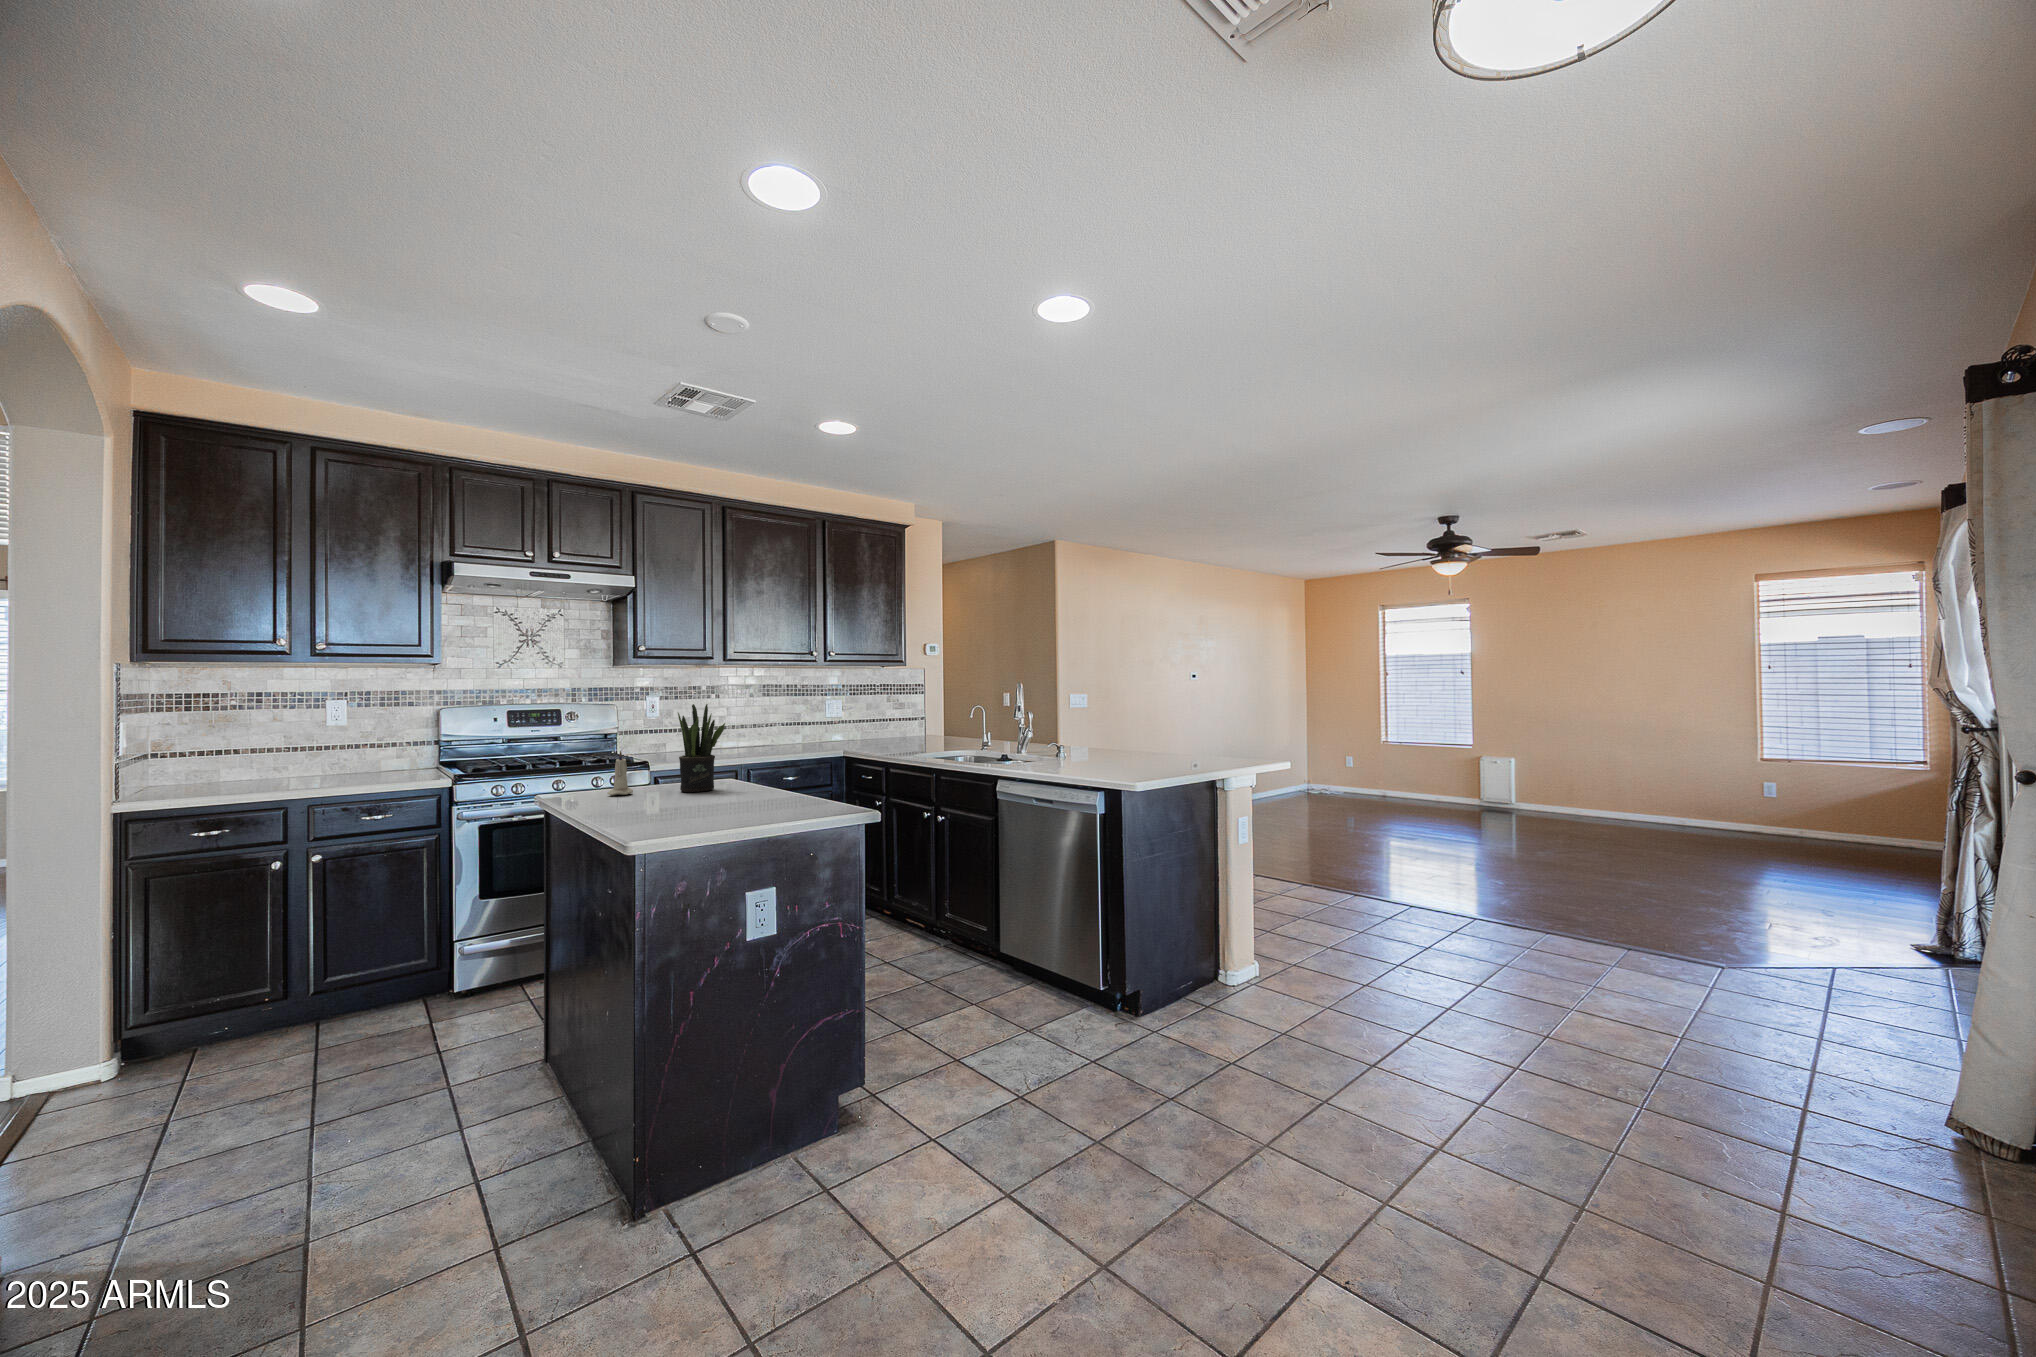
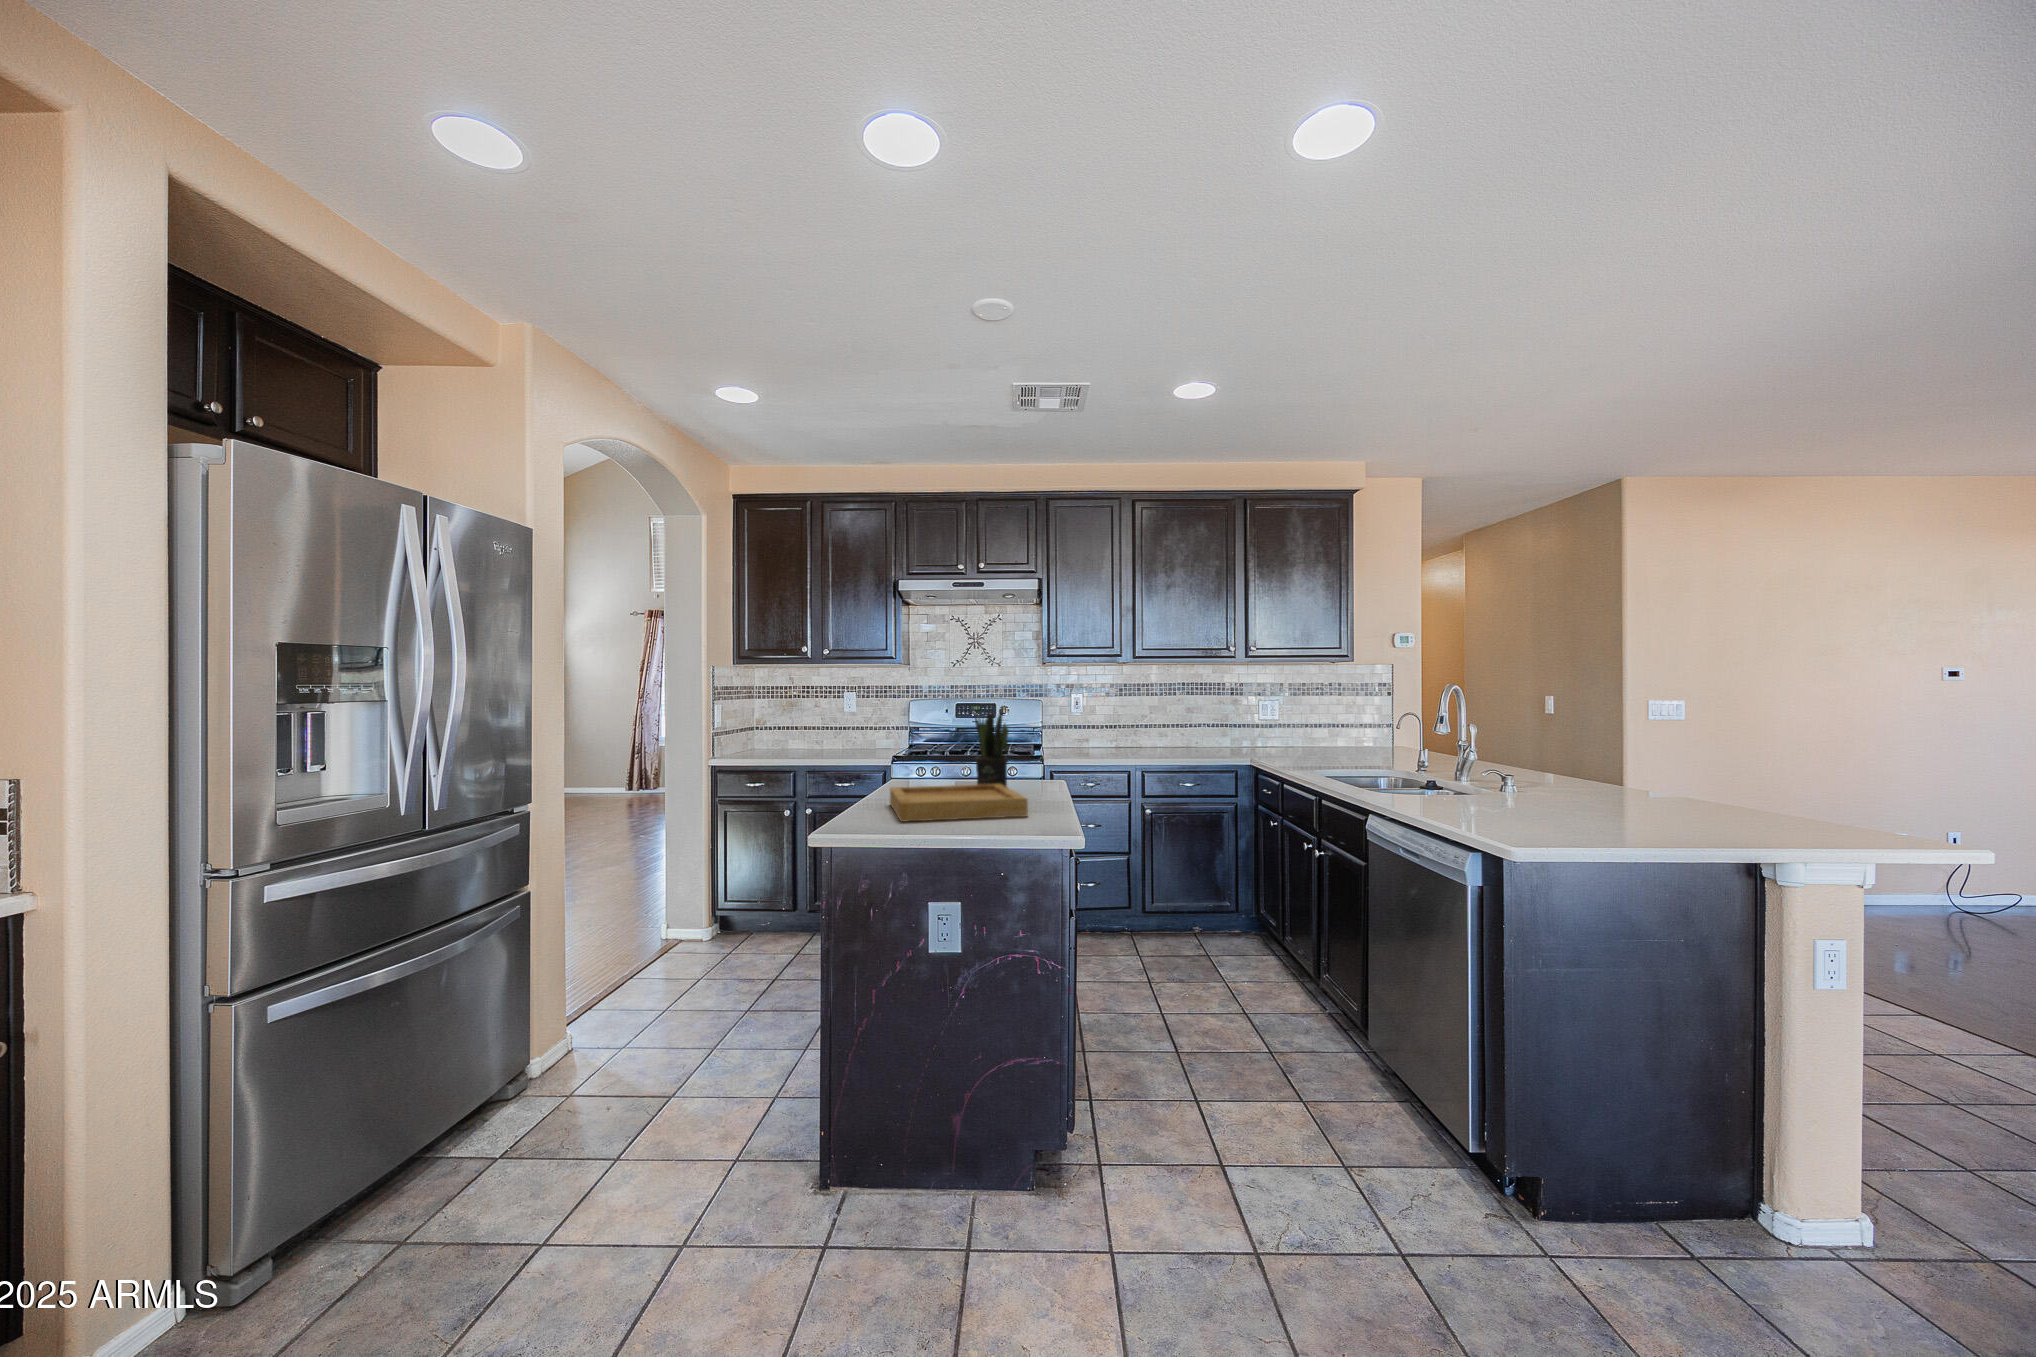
candle: present [607,751,633,795] -> none [921,747,944,789]
tray: none [628,779,804,819] -> present [890,784,1028,822]

